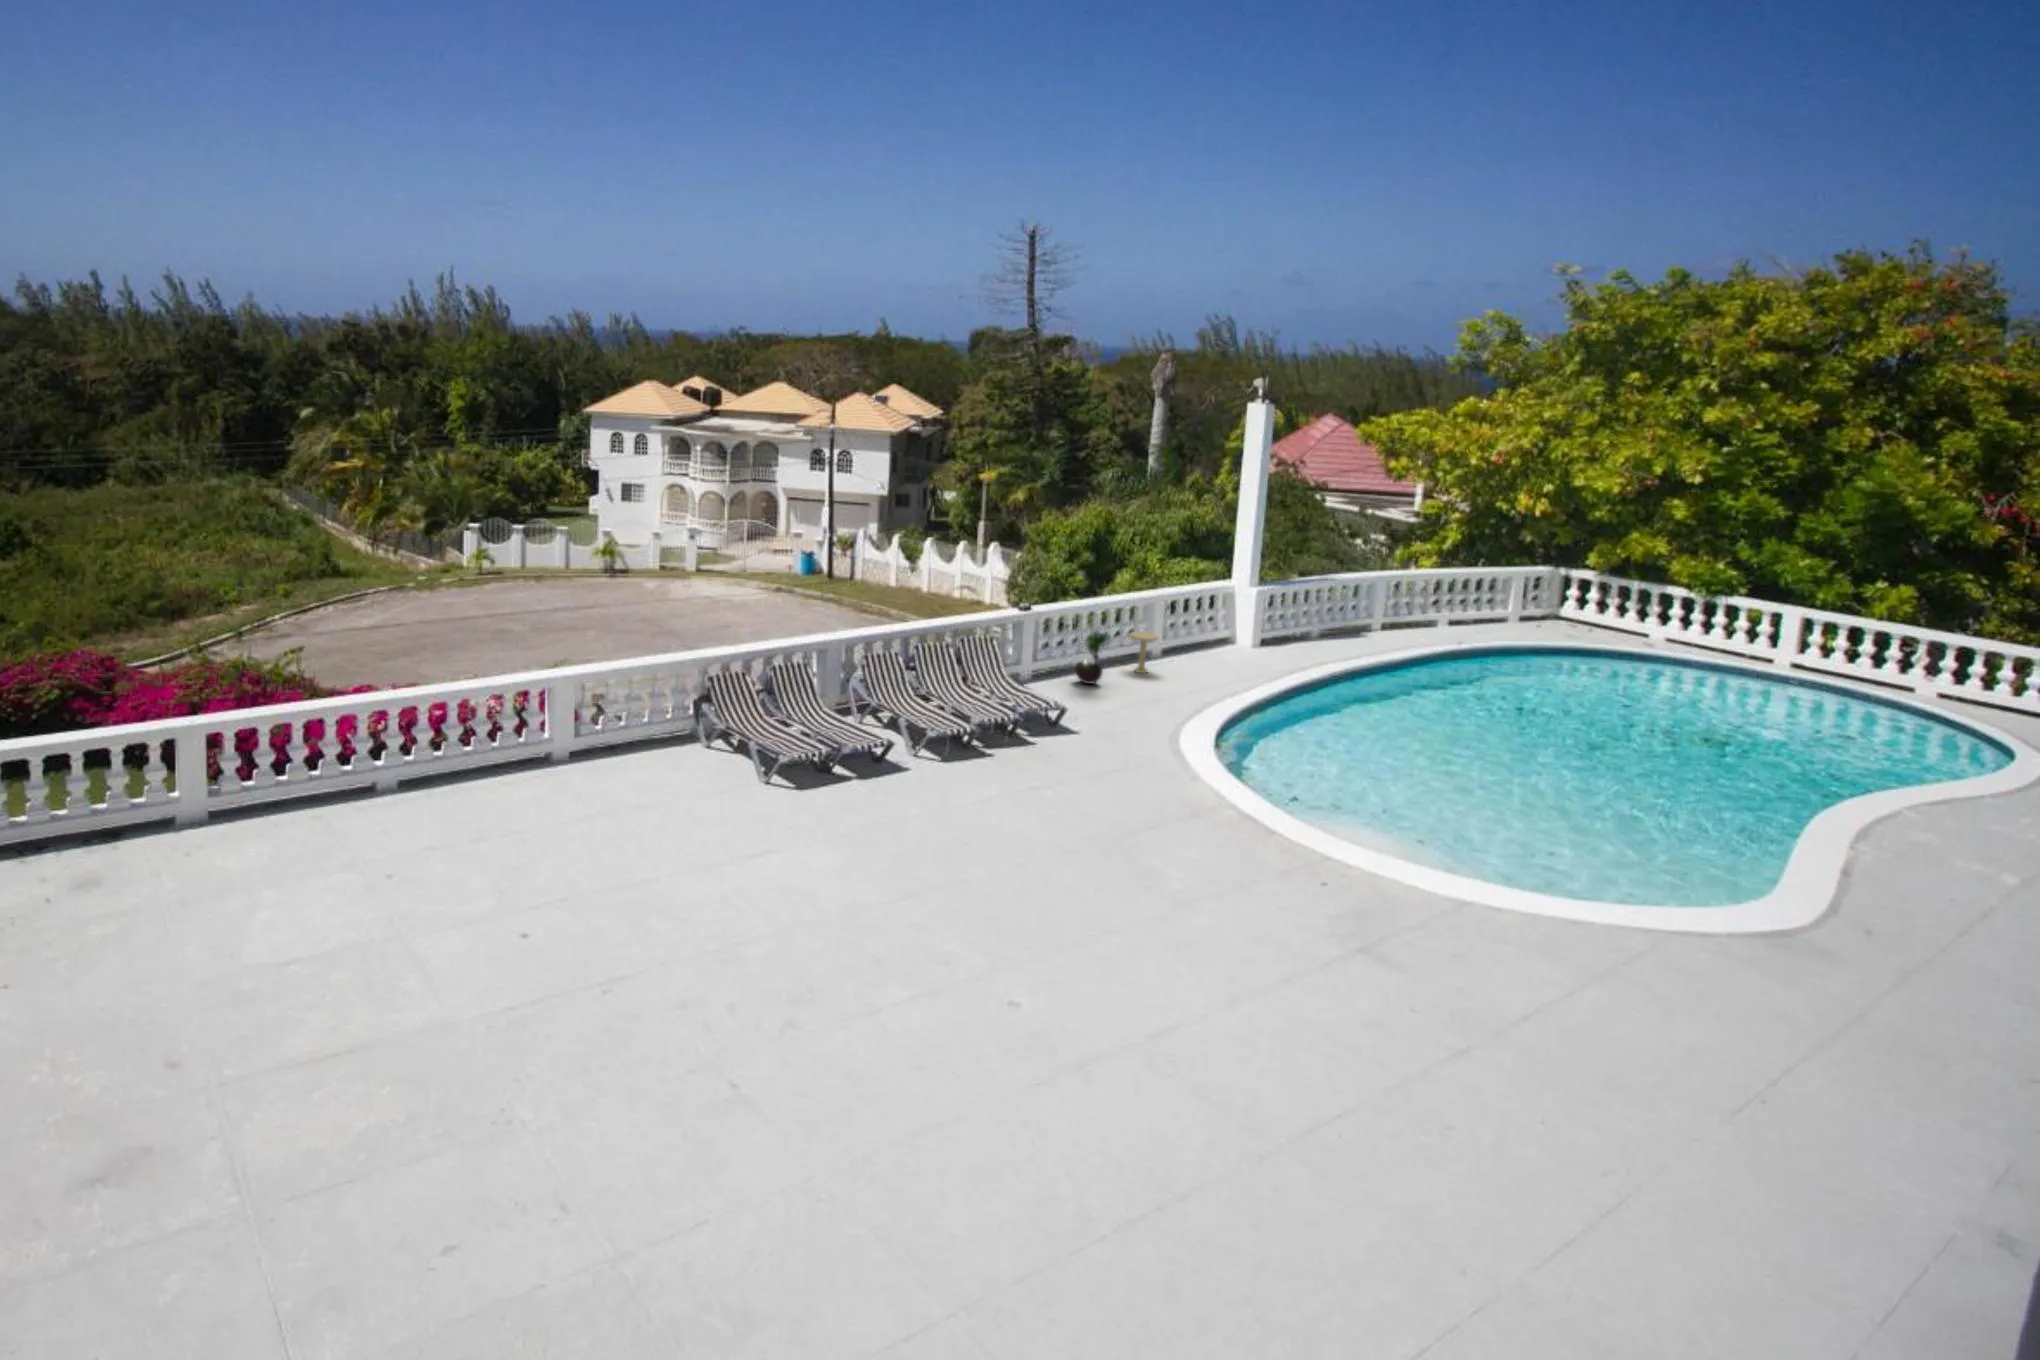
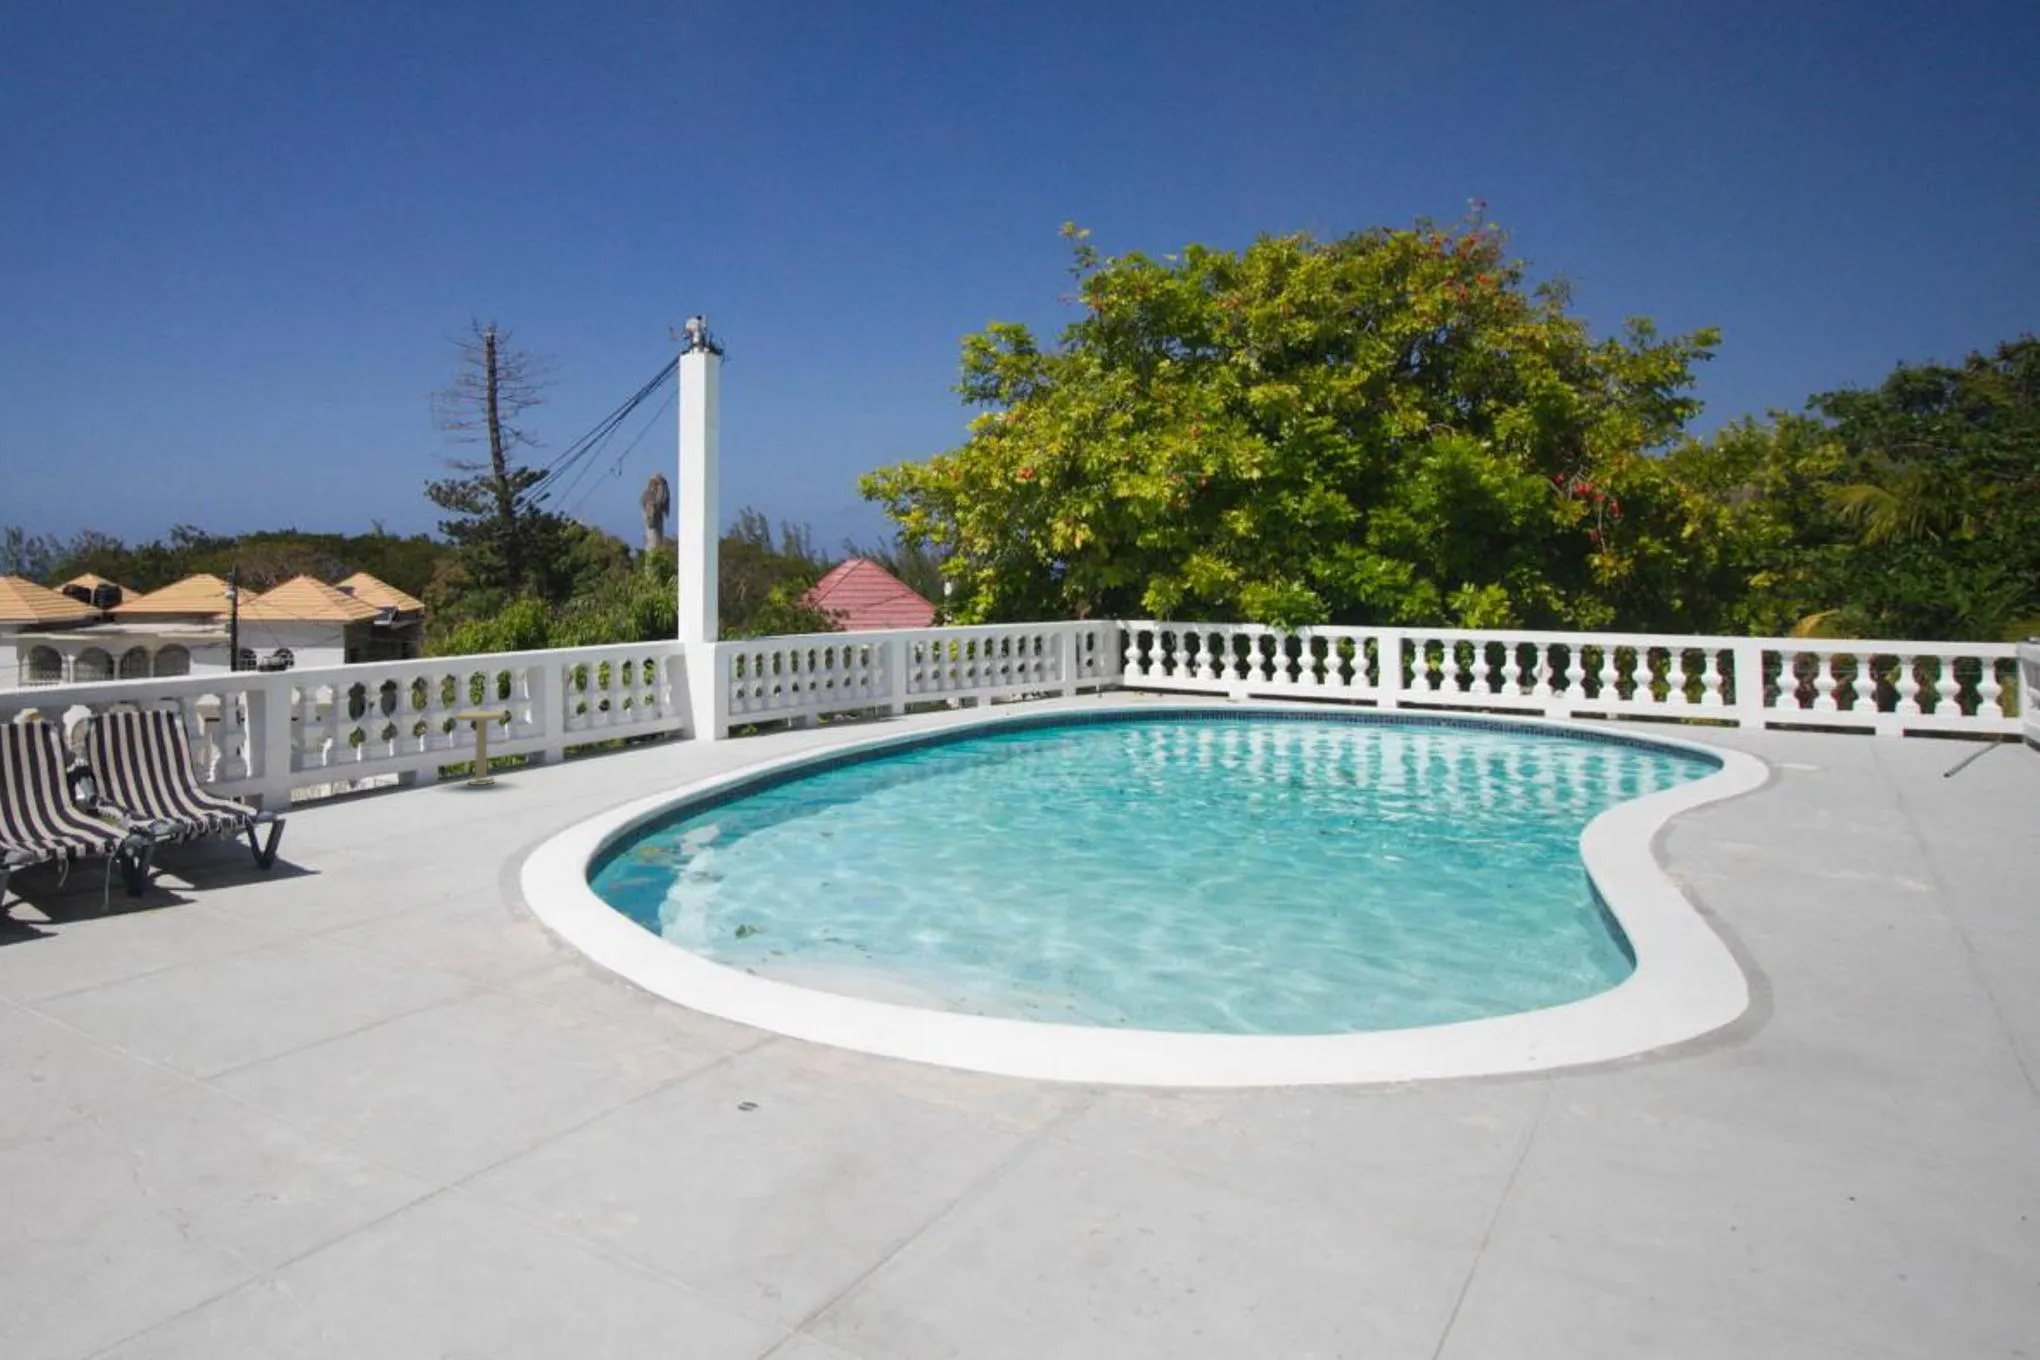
potted tree: present [1075,630,1111,684] -> none [329,684,399,806]

